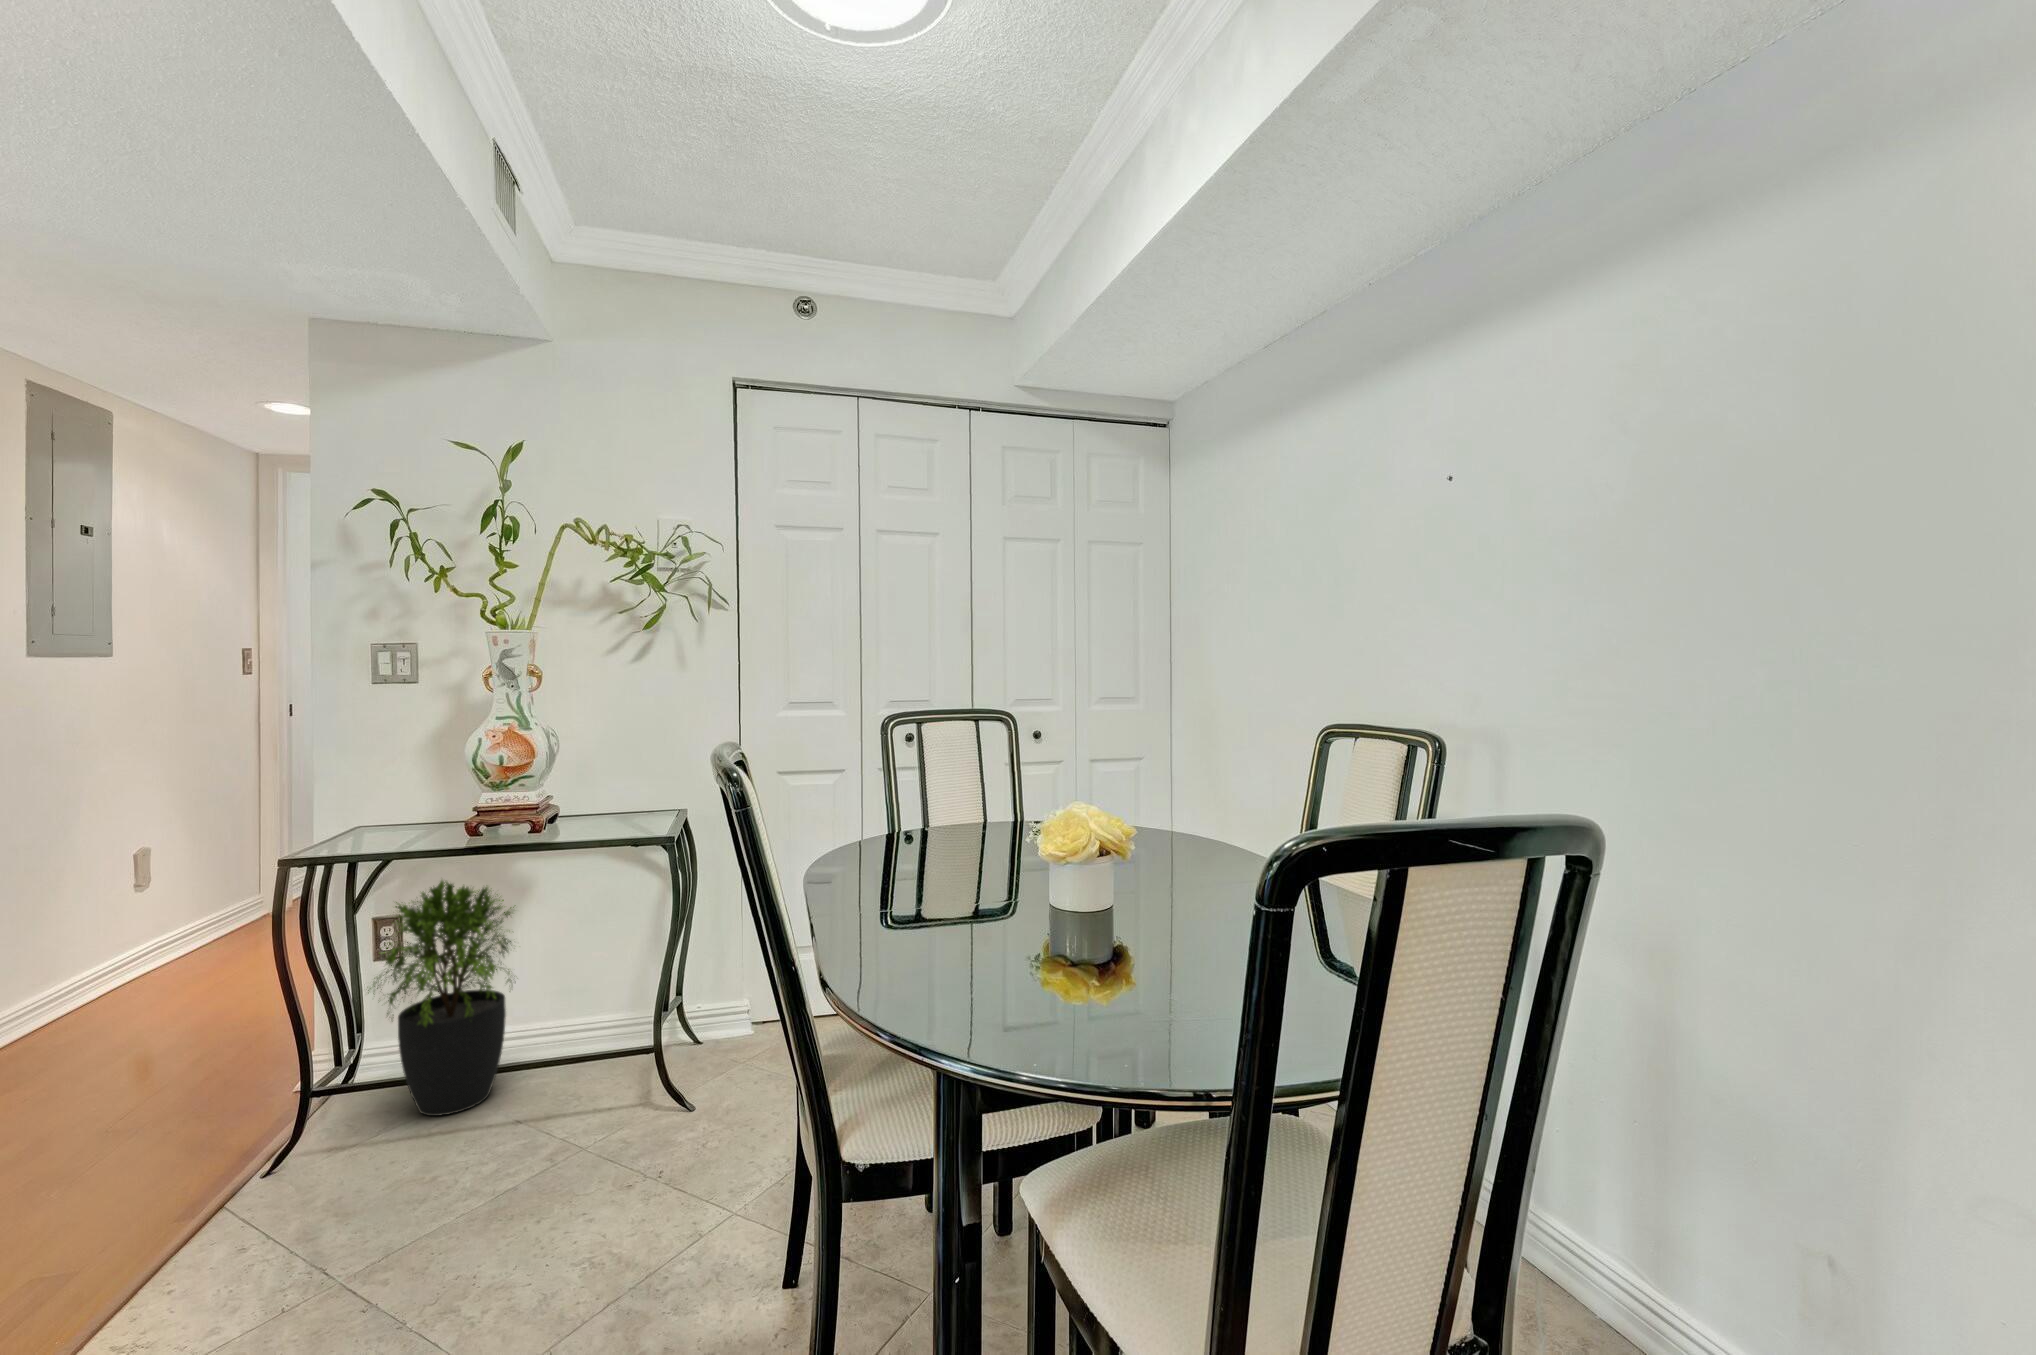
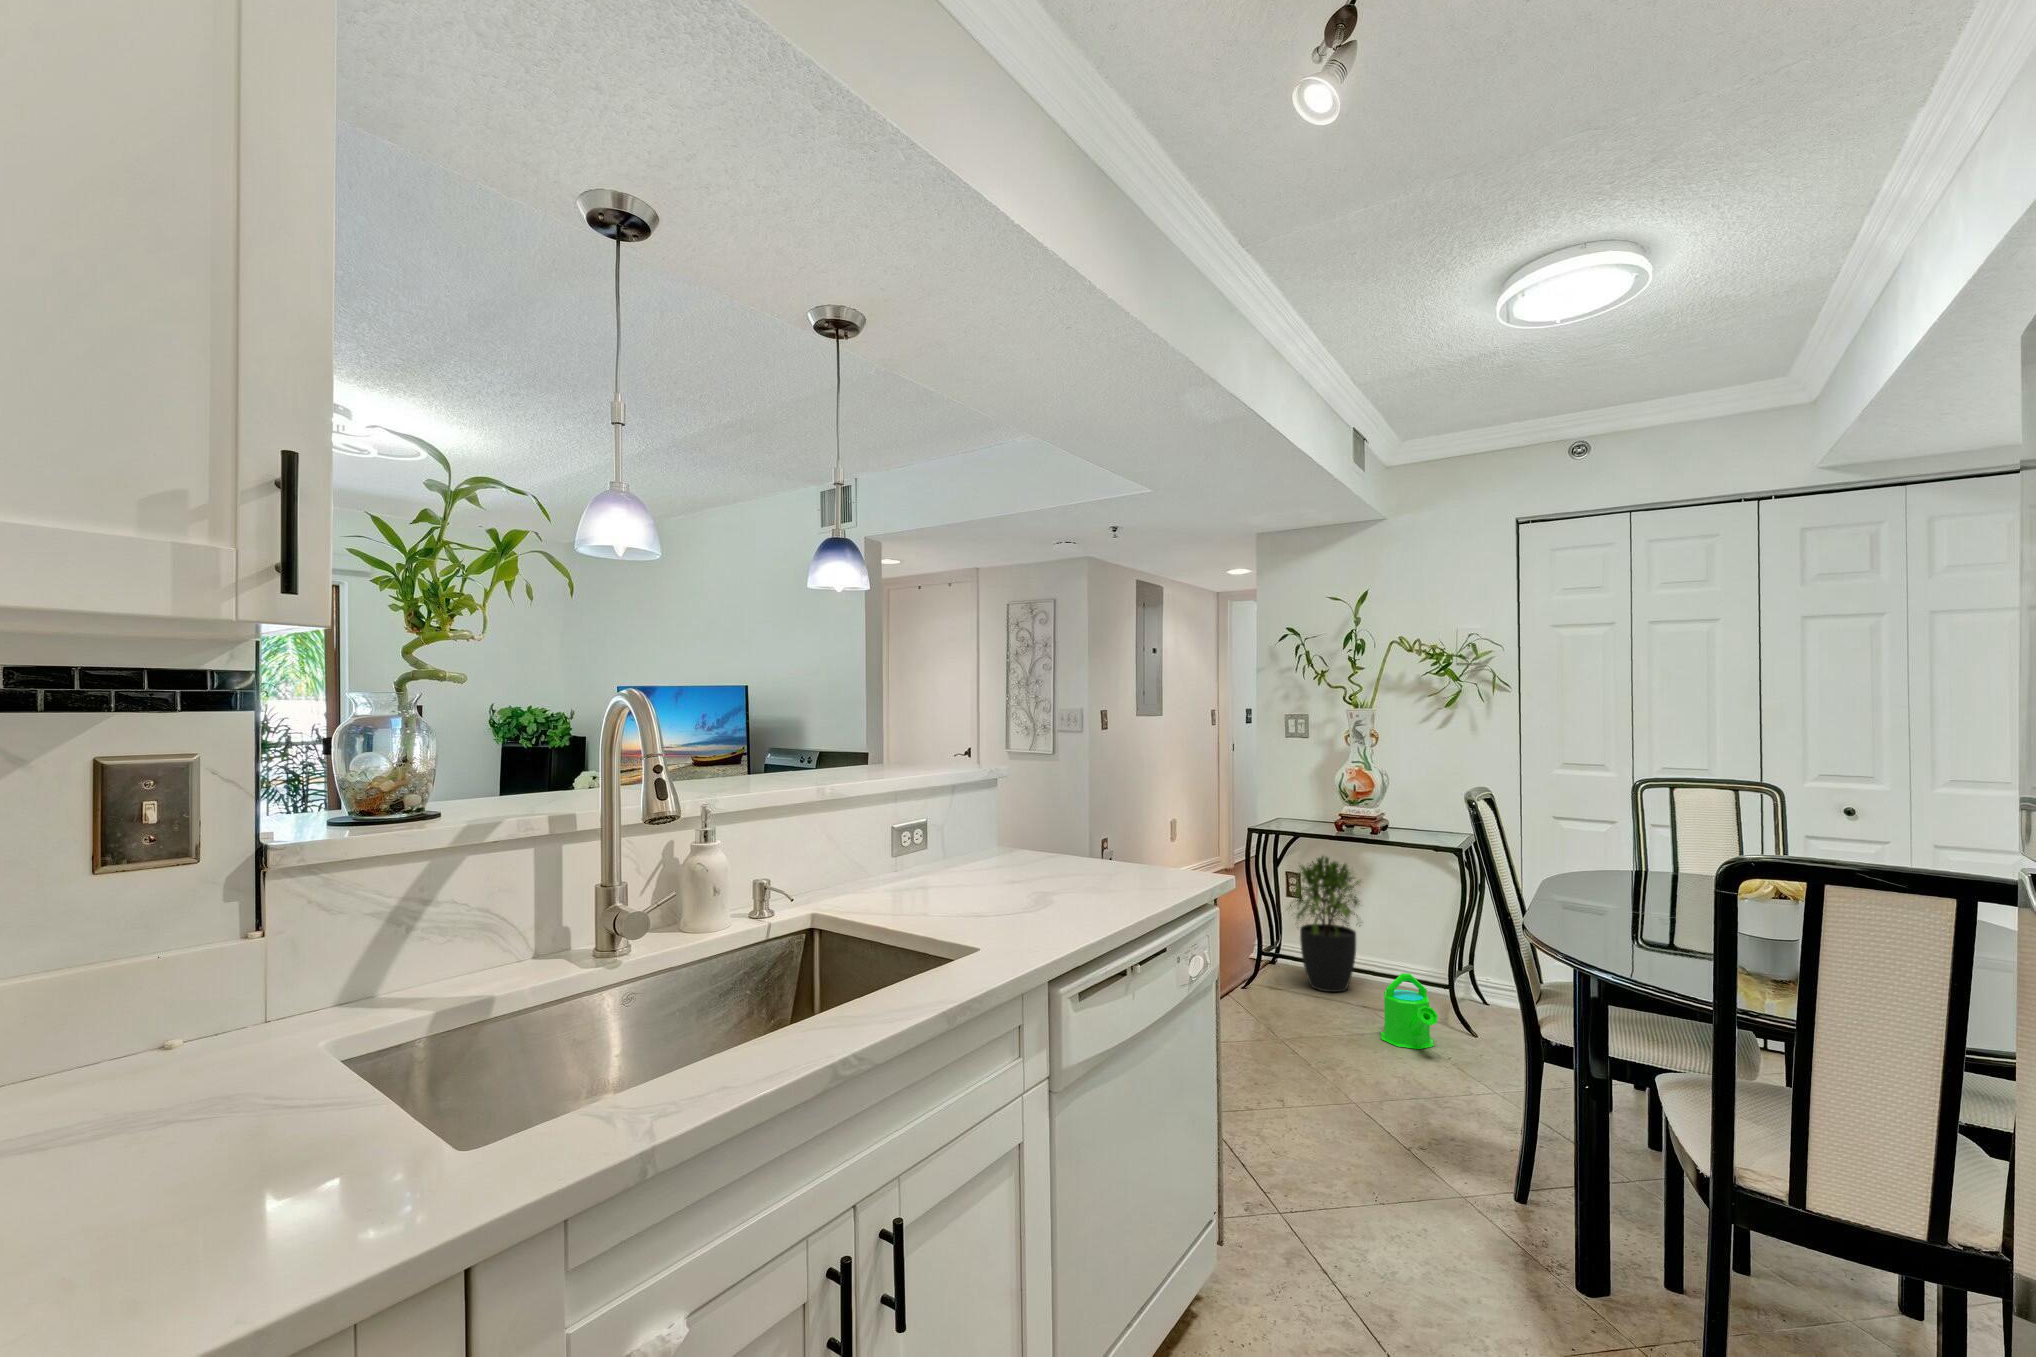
watering can: none [550,1058,649,1194] -> present [1381,973,1438,1049]

